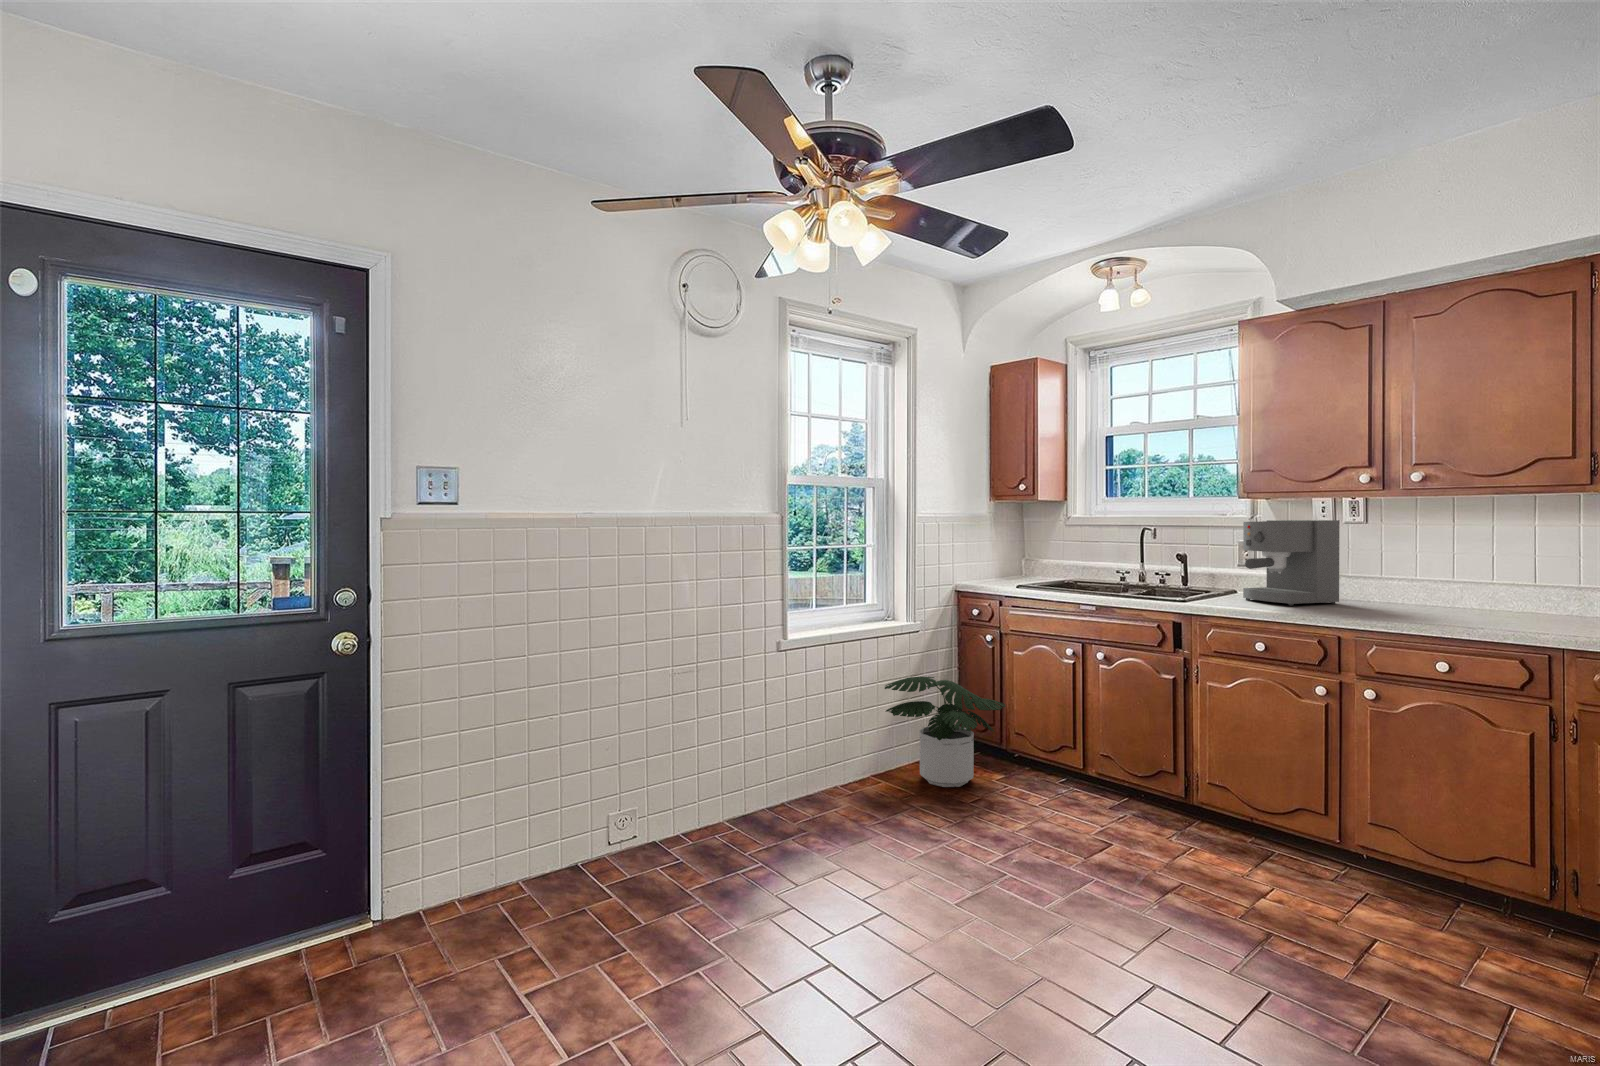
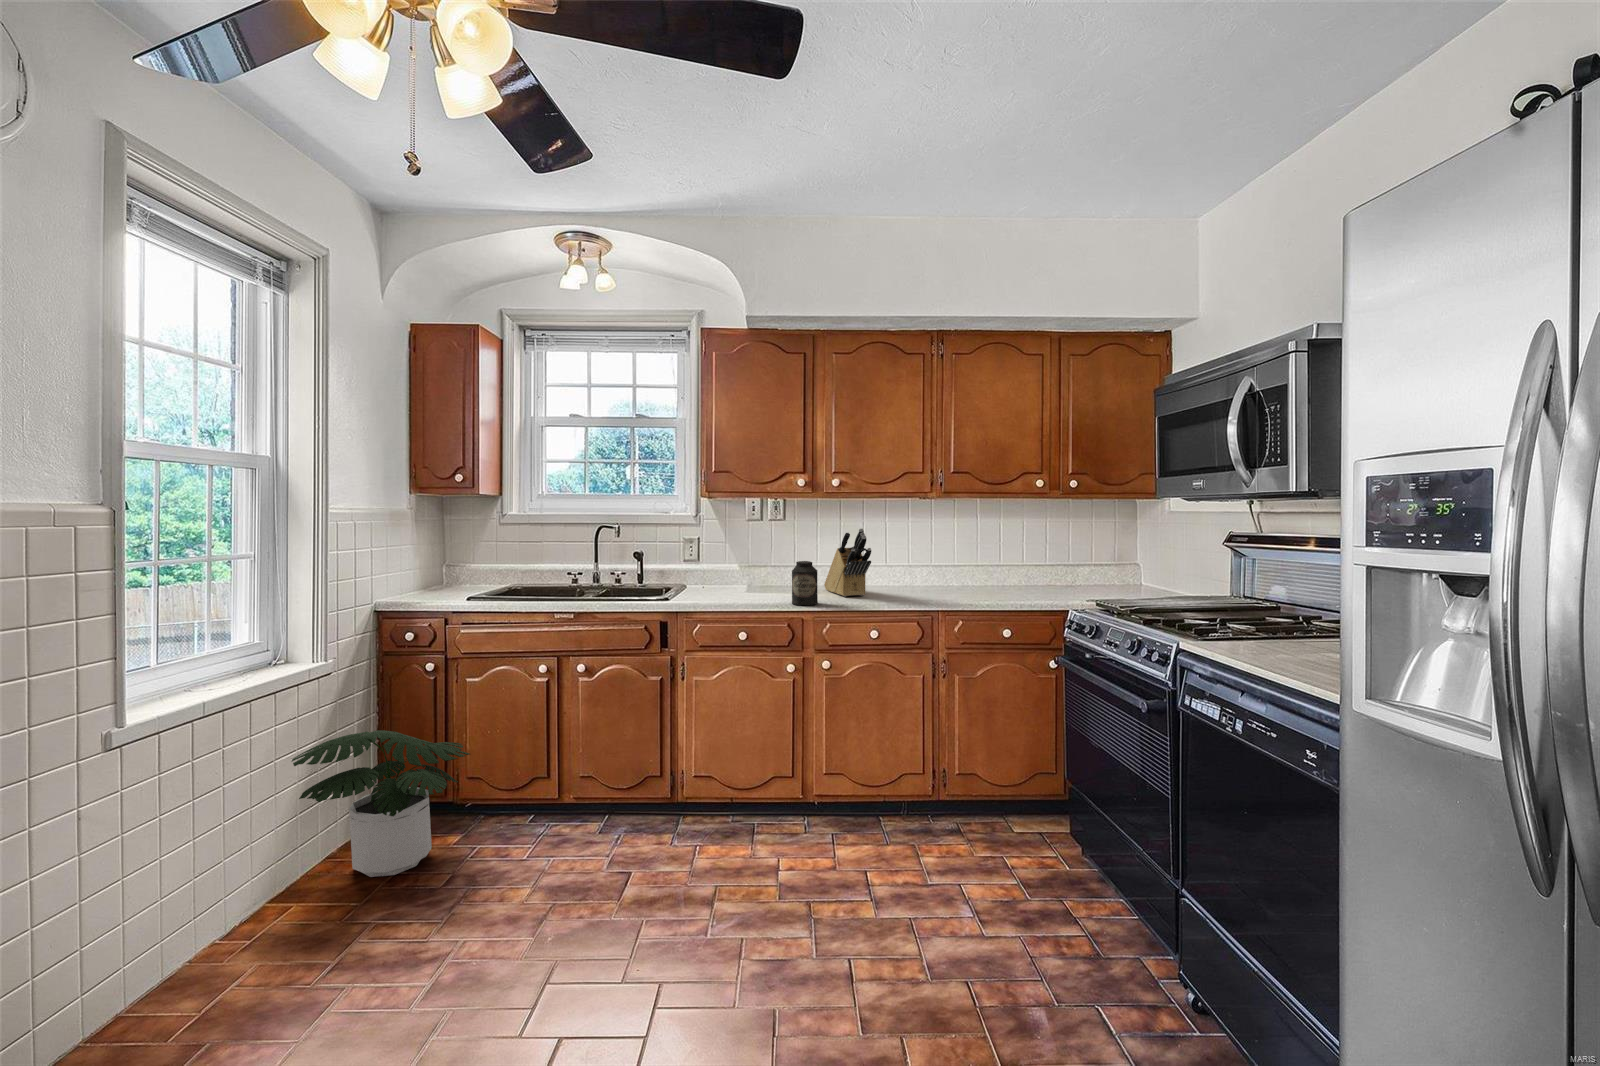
coffee maker: present [1243,520,1340,606] -> none [704,519,775,596]
knife block: none [1413,531,1462,617] -> present [824,529,871,596]
canister: none [1329,568,1366,619] -> present [792,561,818,605]

